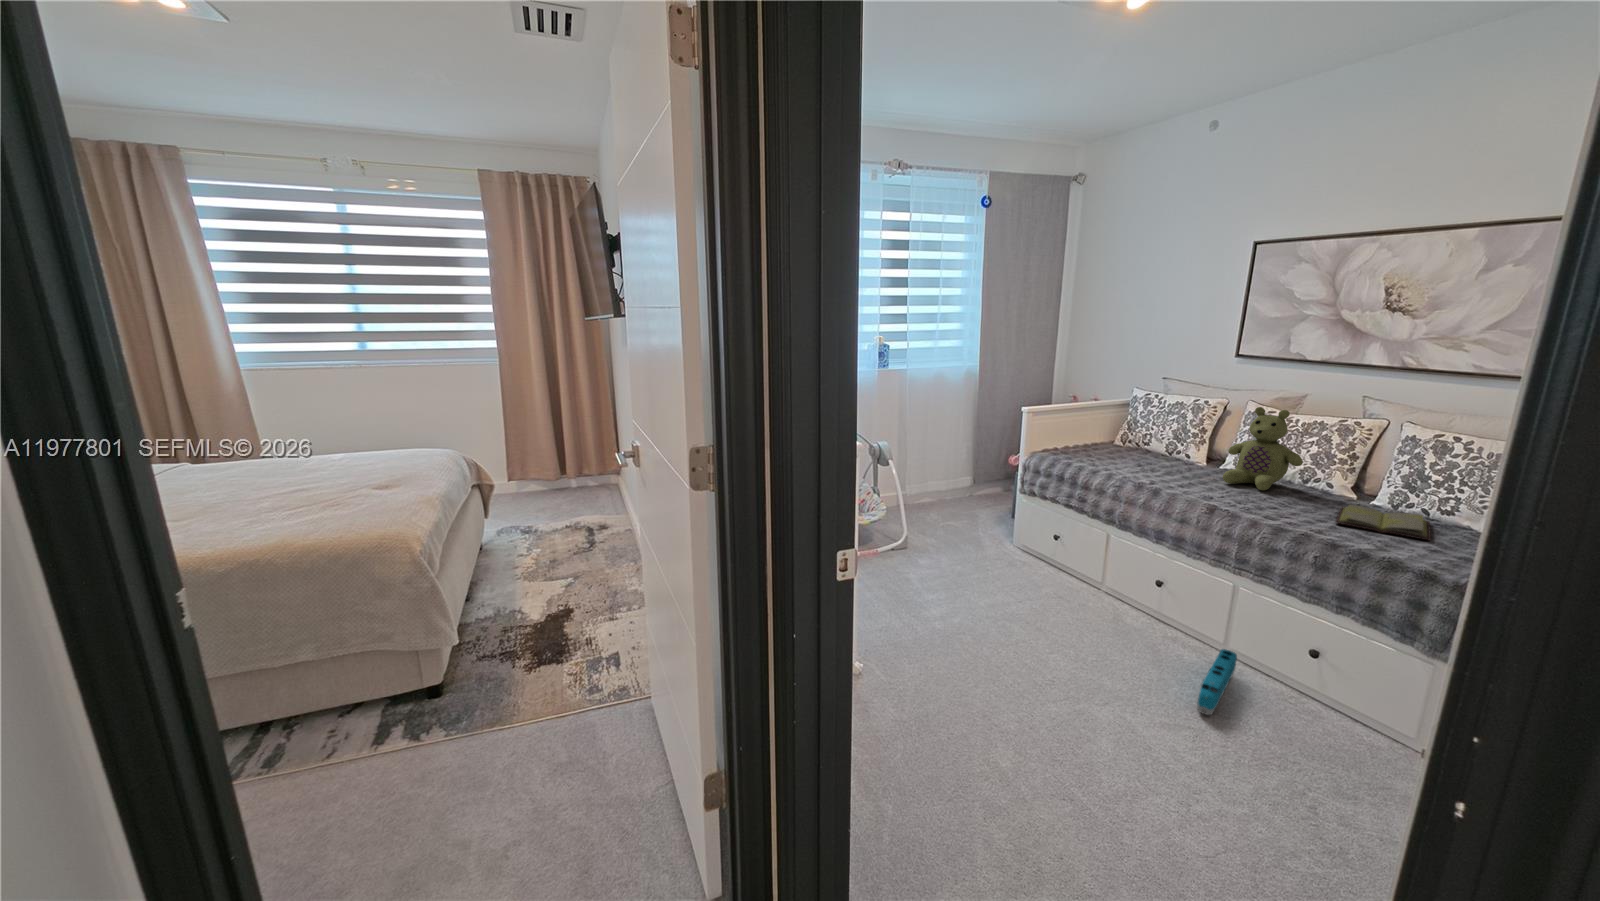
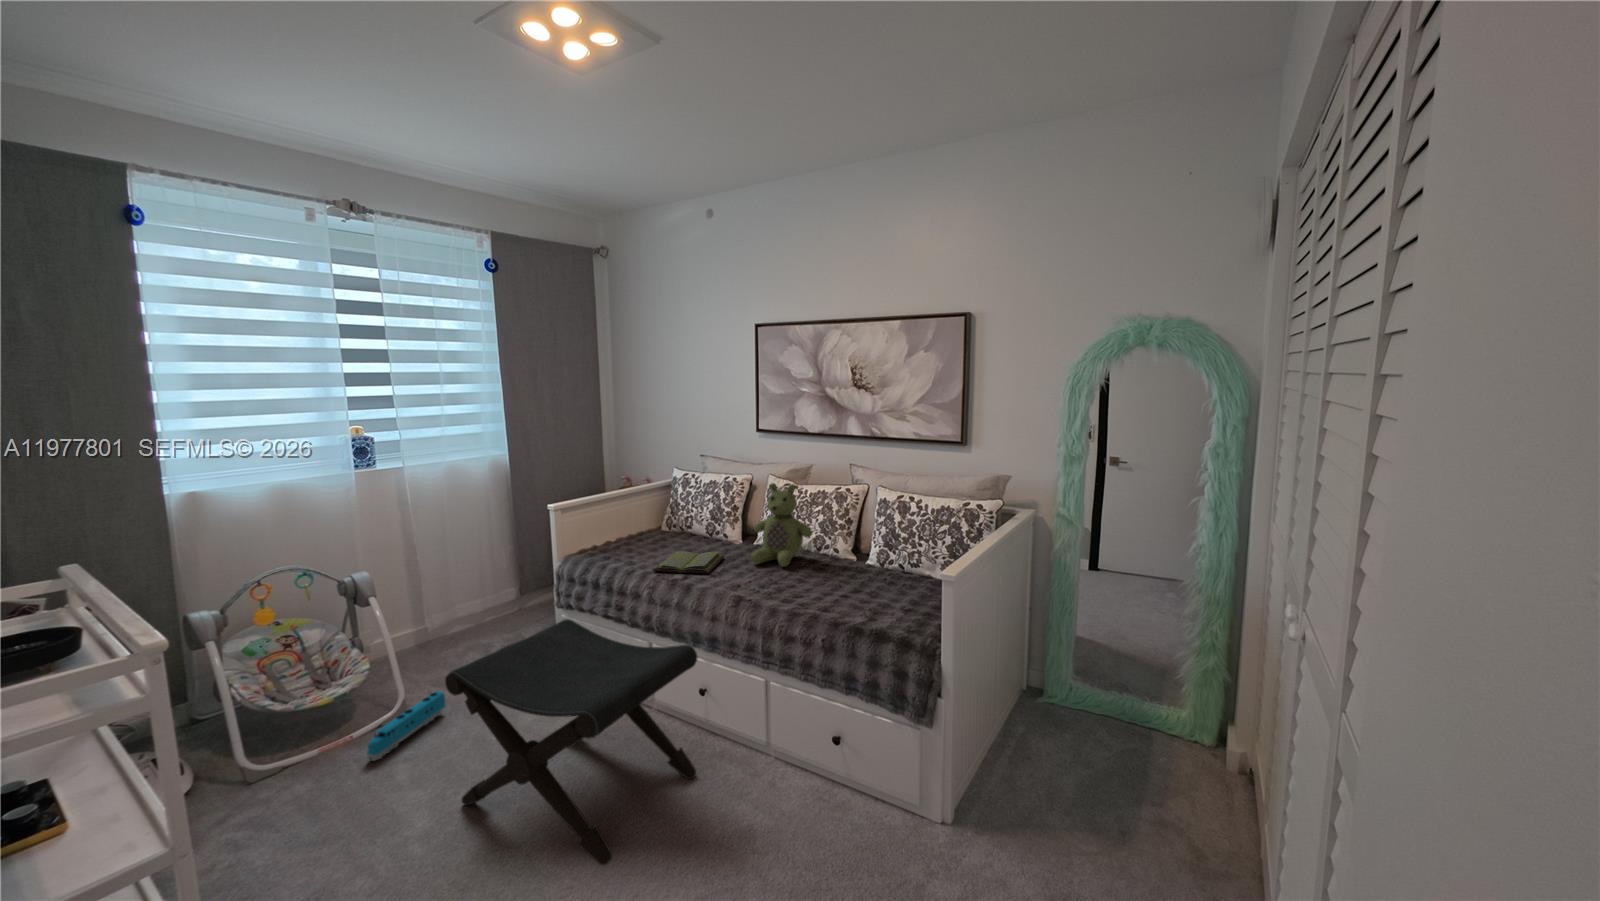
footstool: none [963,497,1169,675] -> present [445,619,698,865]
diary: present [1336,505,1431,541] -> present [653,551,725,574]
toy train: present [1197,649,1237,715] -> present [367,691,445,761]

